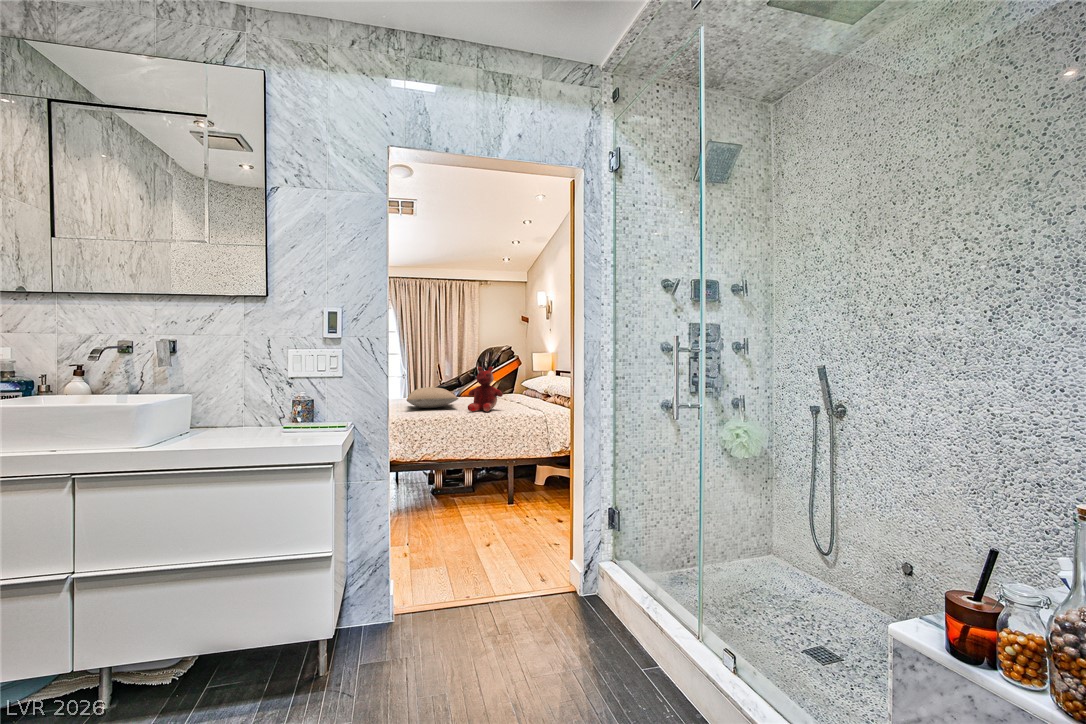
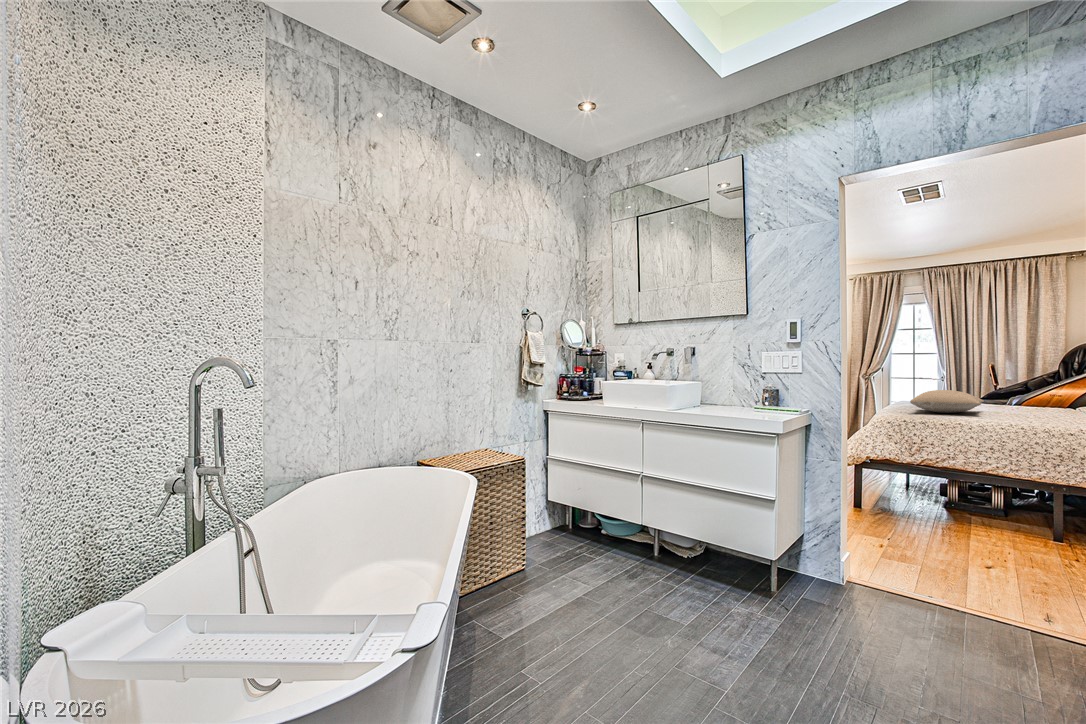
teddy bear: present [468,367,503,412] -> none [990,367,1050,421]

